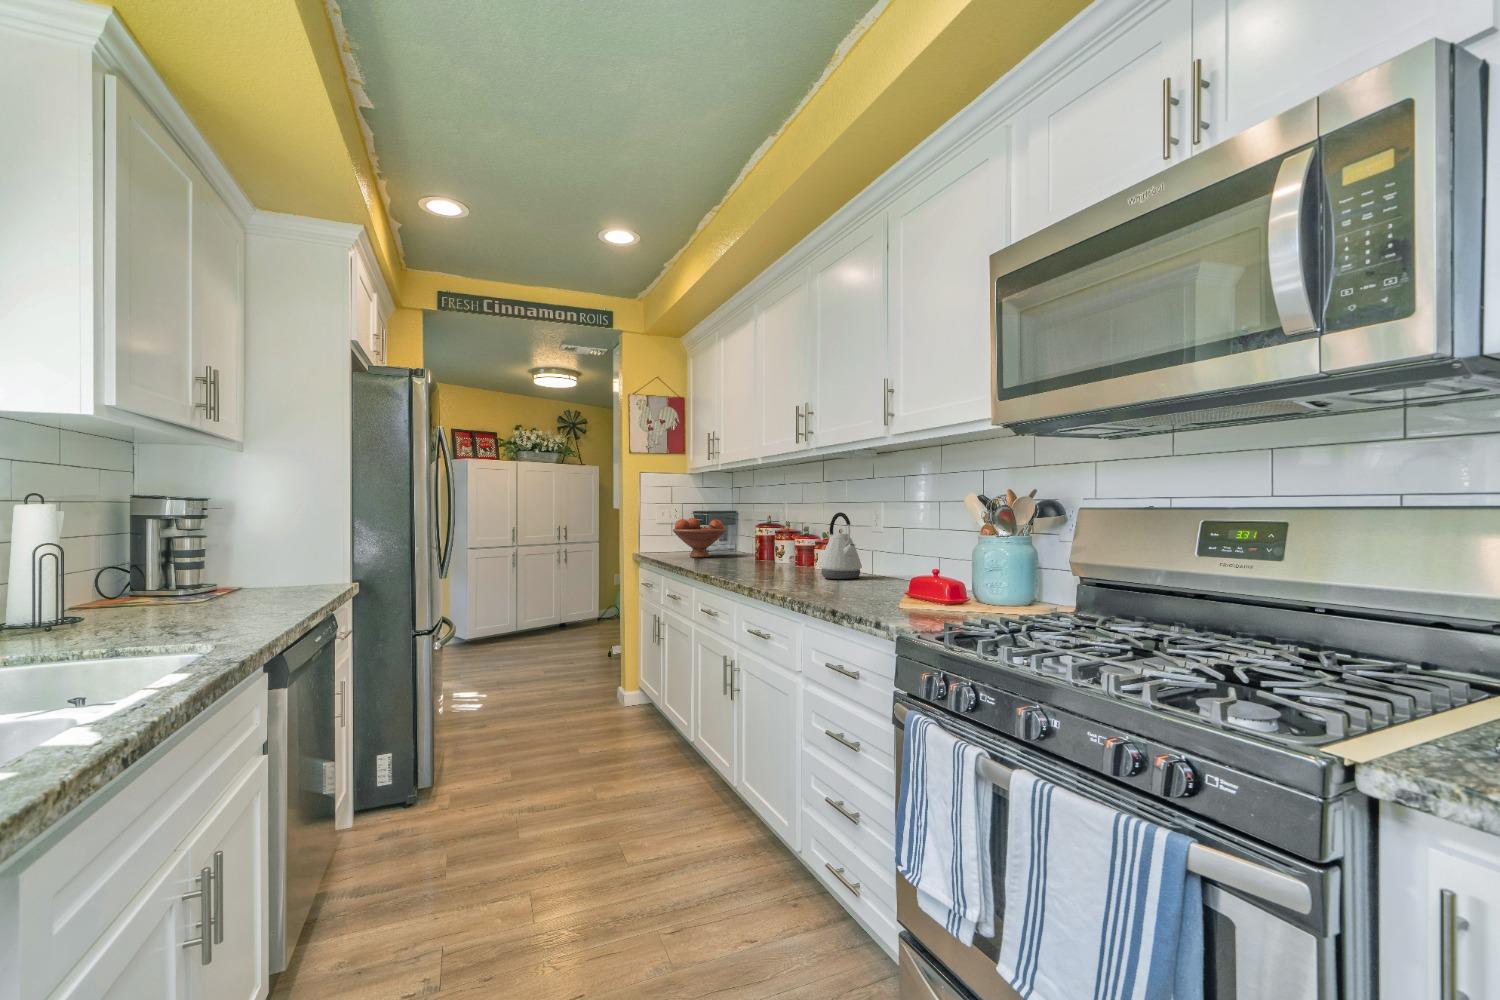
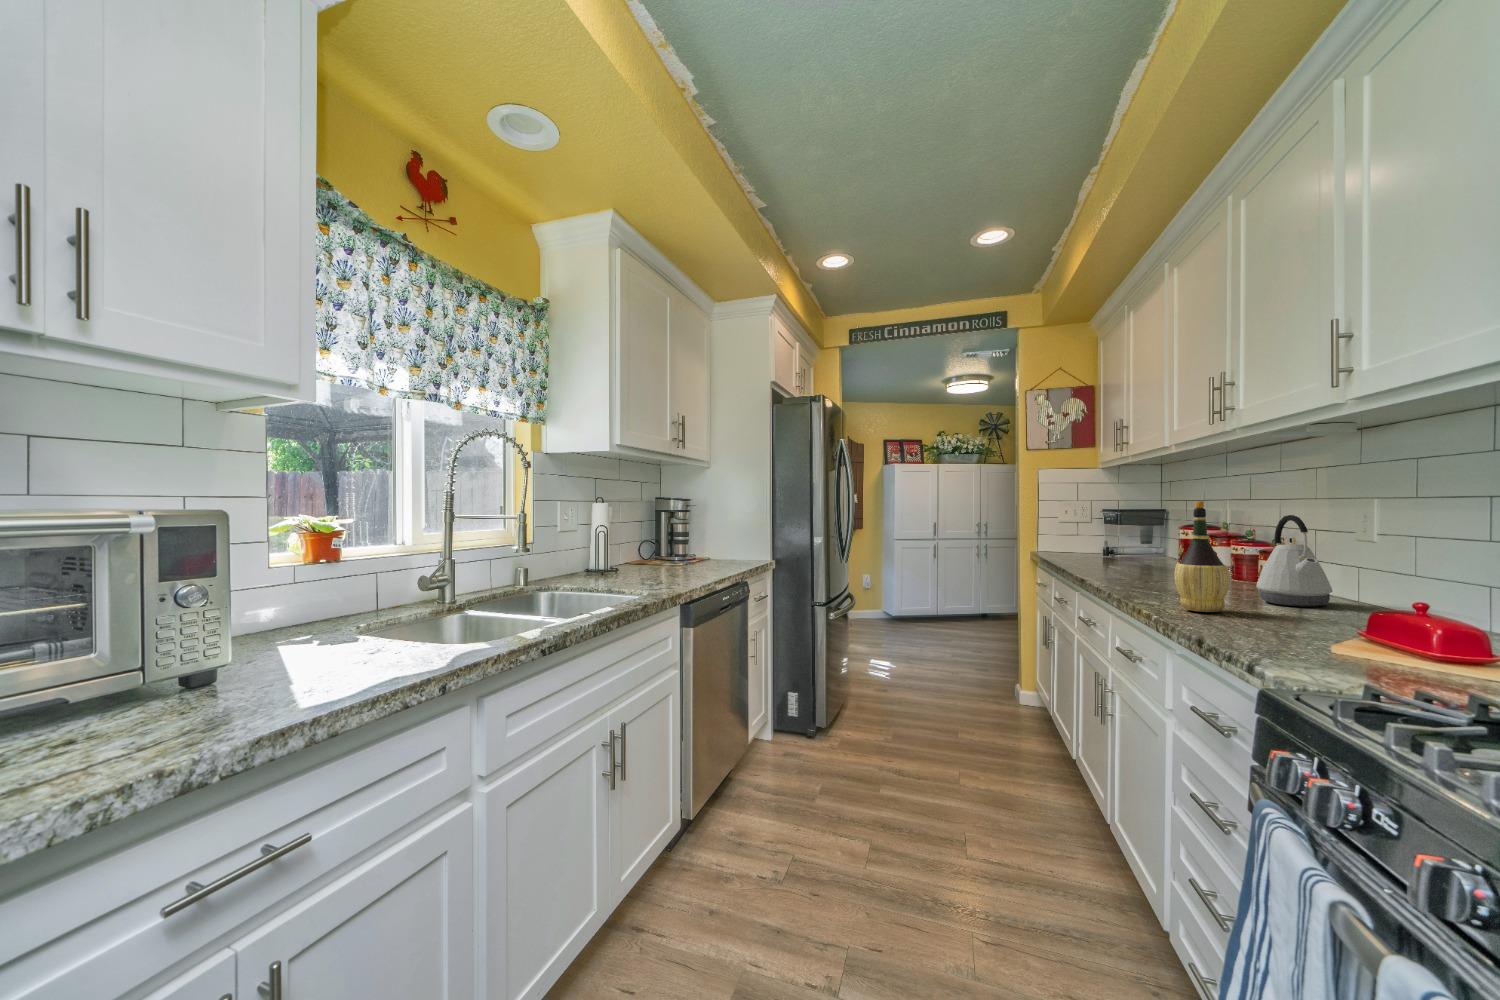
wine bottle: none [775,500,810,587] -> present [1174,501,1230,612]
fruit bowl: present [673,518,726,558] -> none [1076,516,1143,560]

